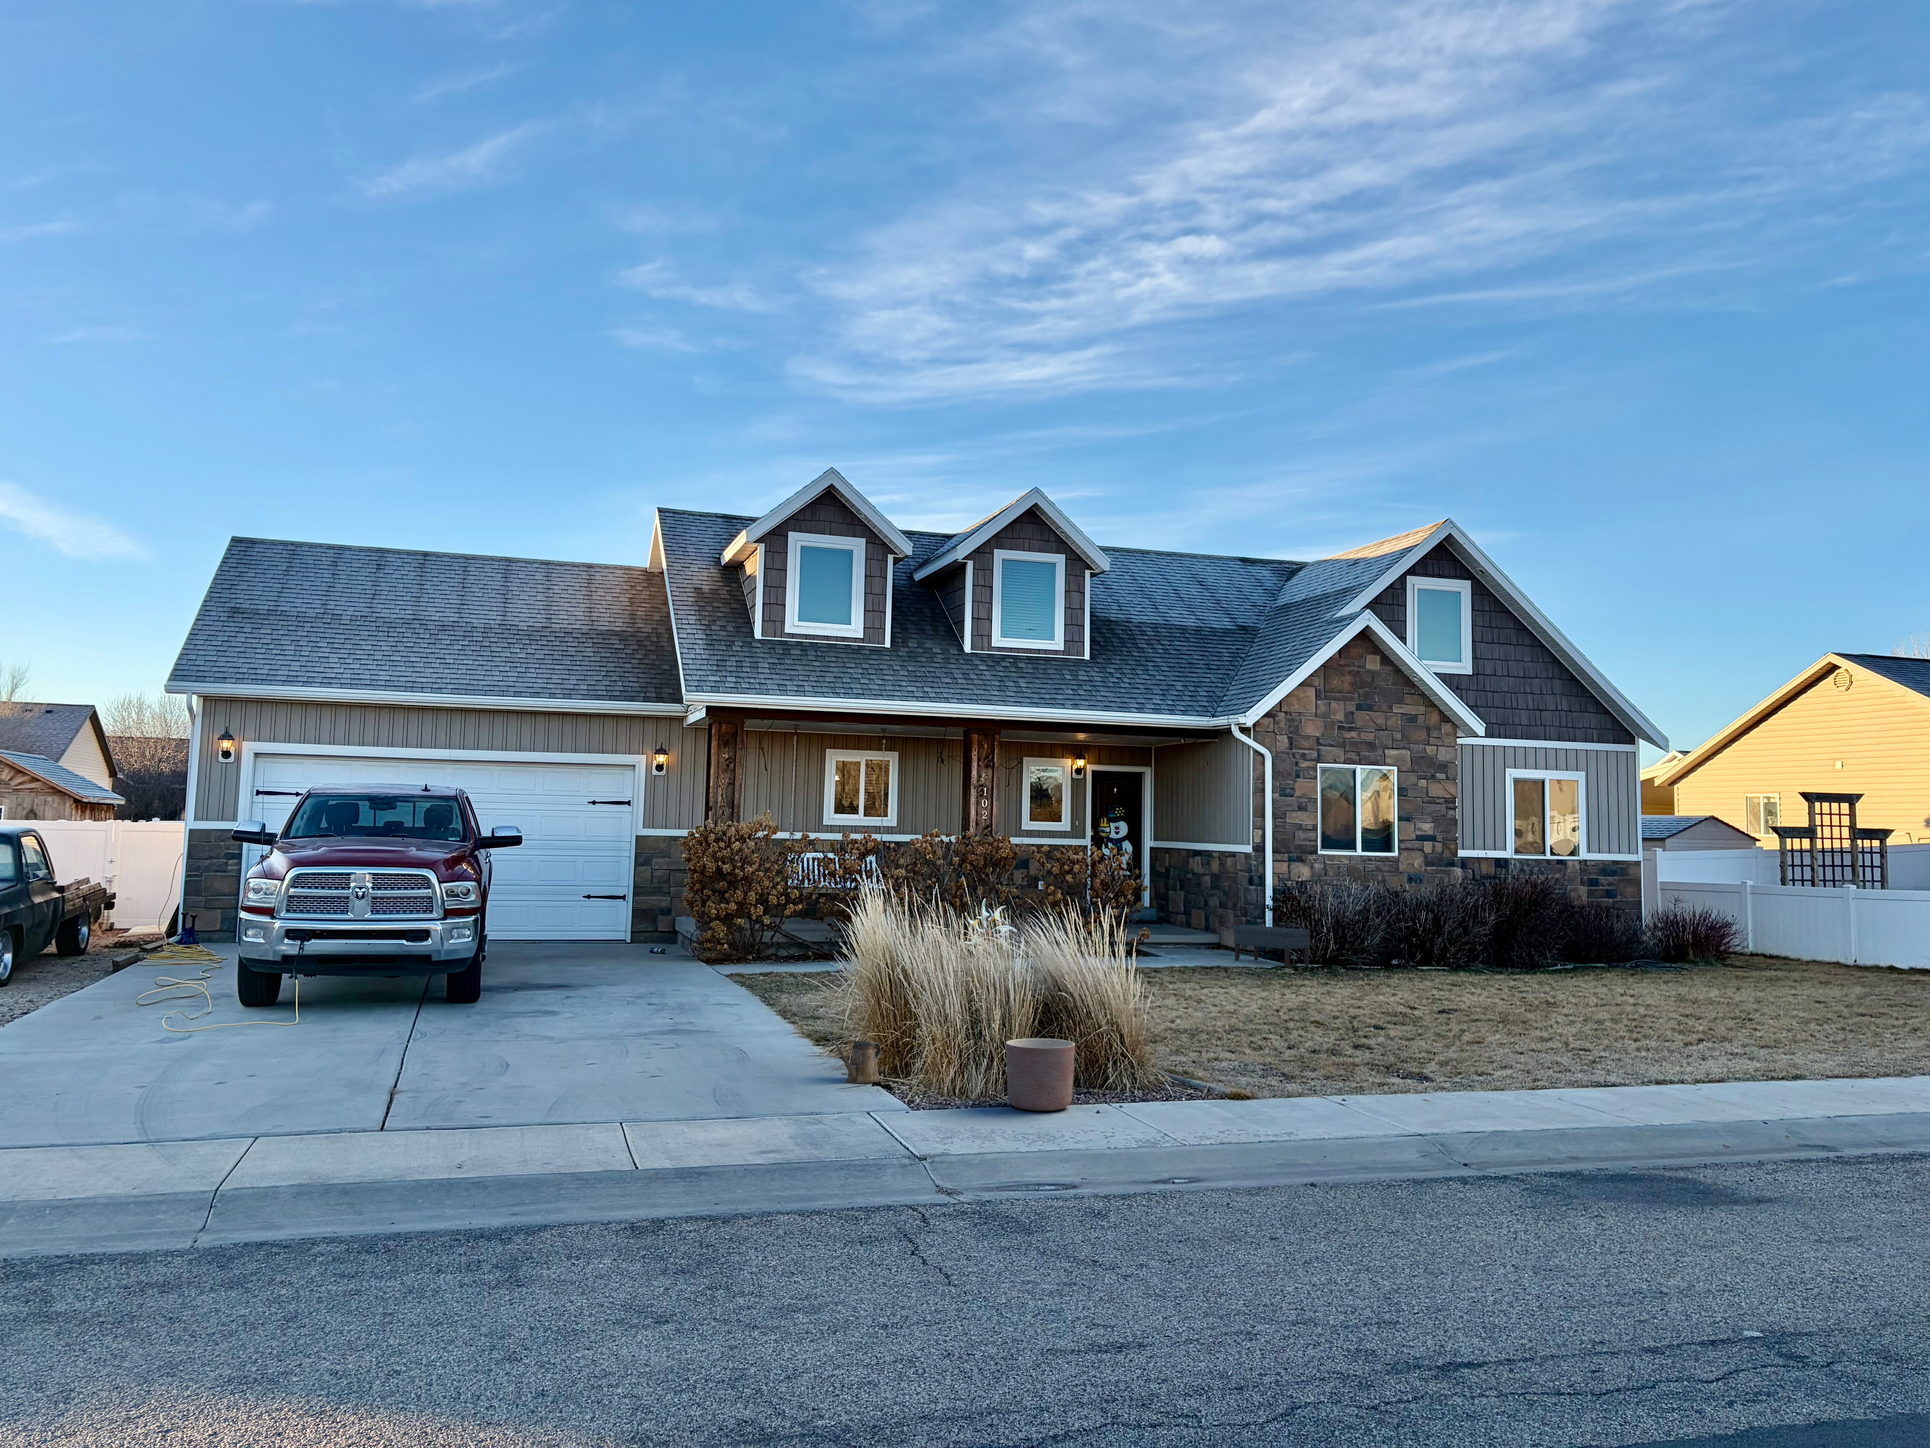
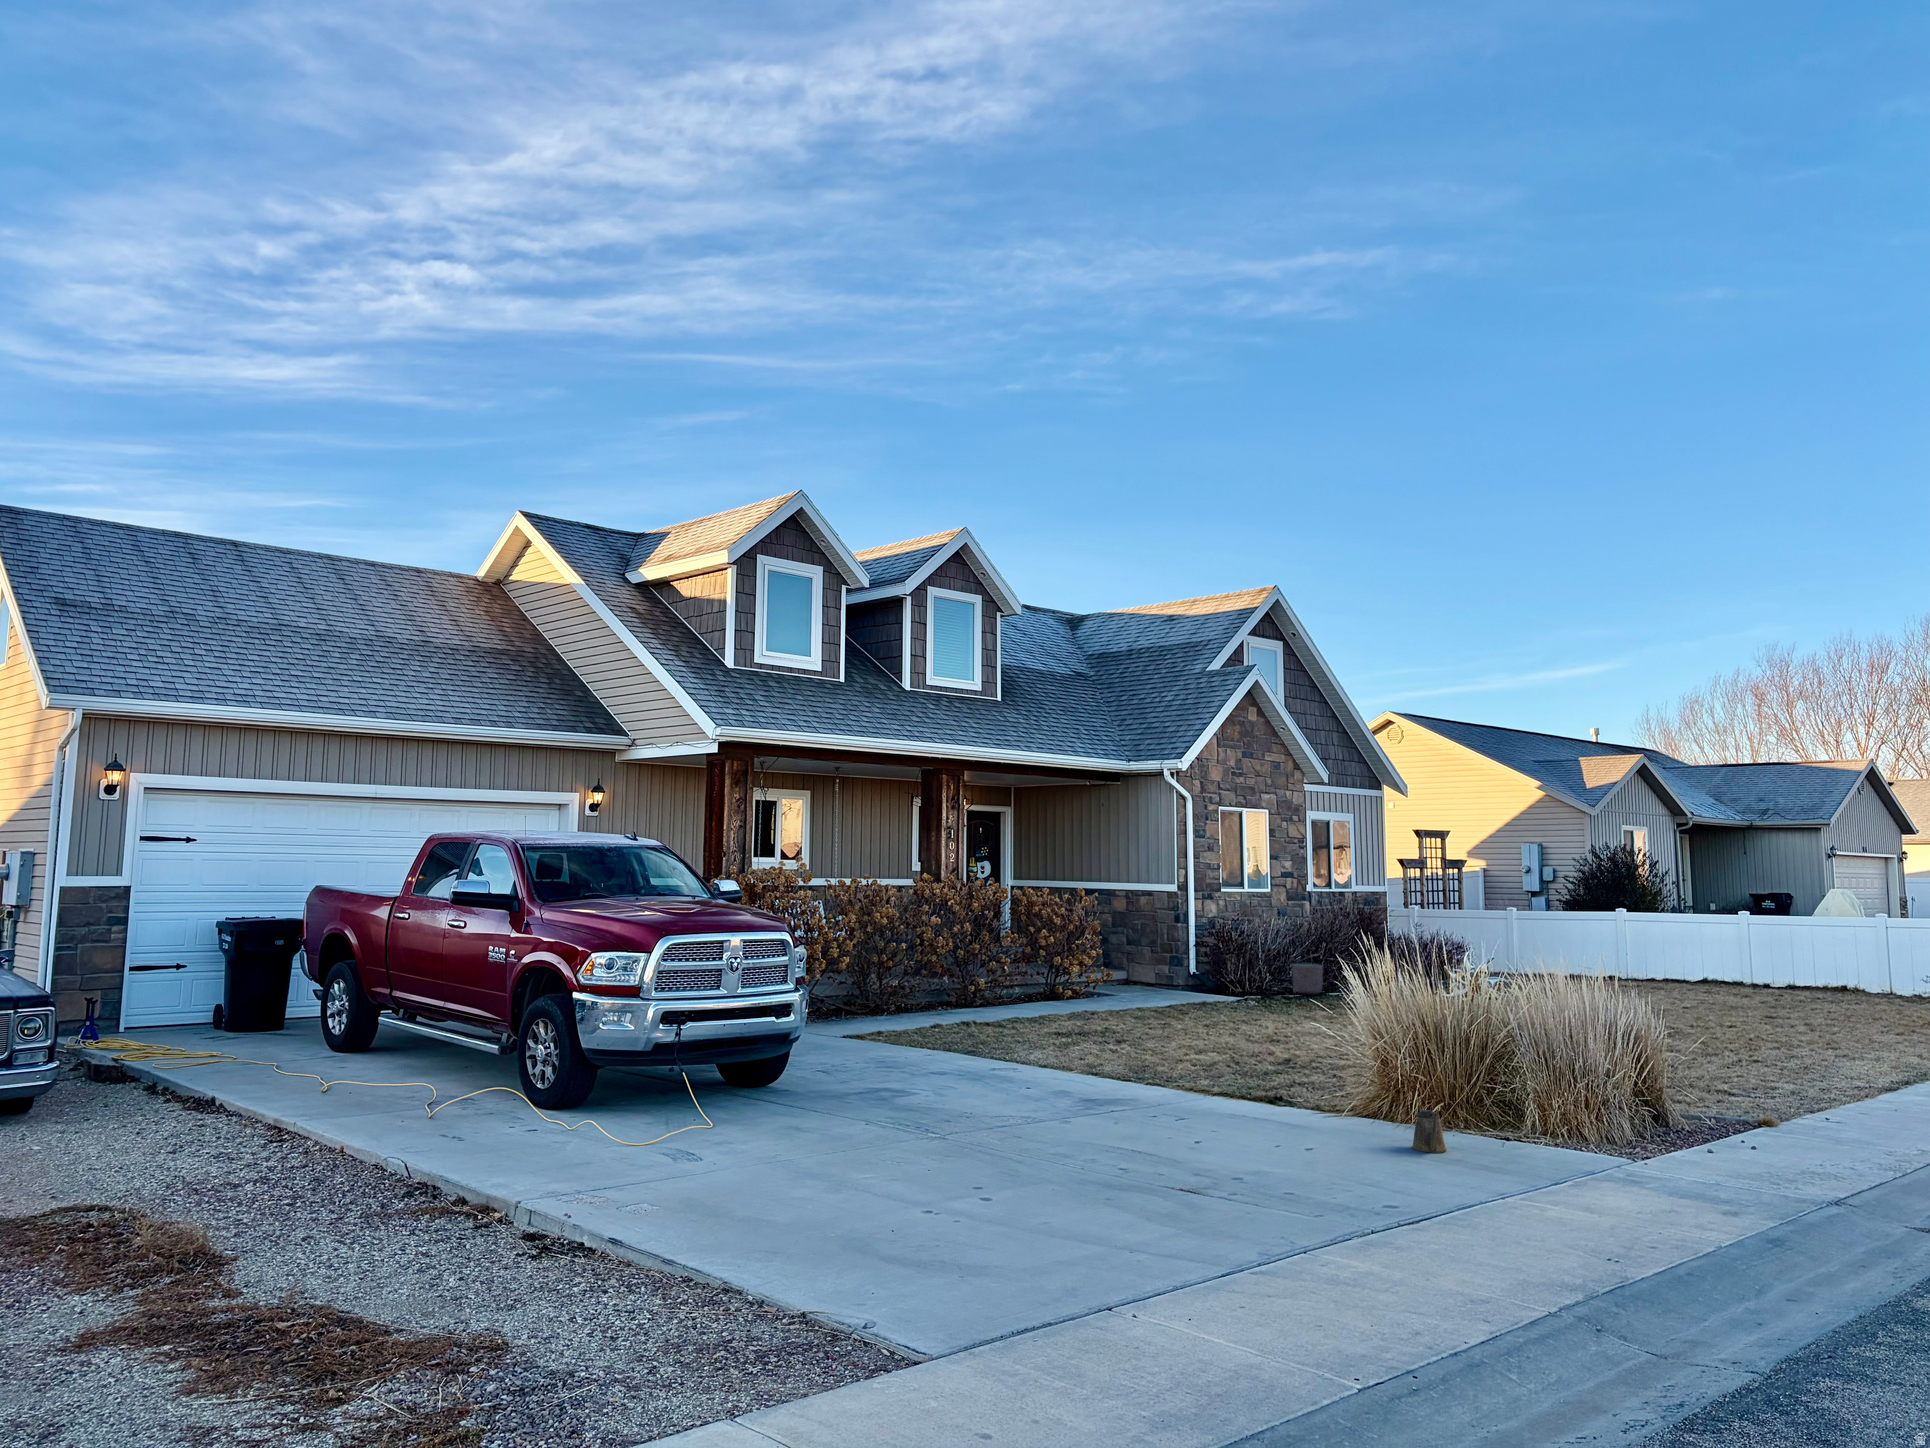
bench: present [1233,925,1310,967] -> none [1167,956,1246,996]
planter: present [1006,1038,1075,1111] -> present [1292,964,1323,994]

